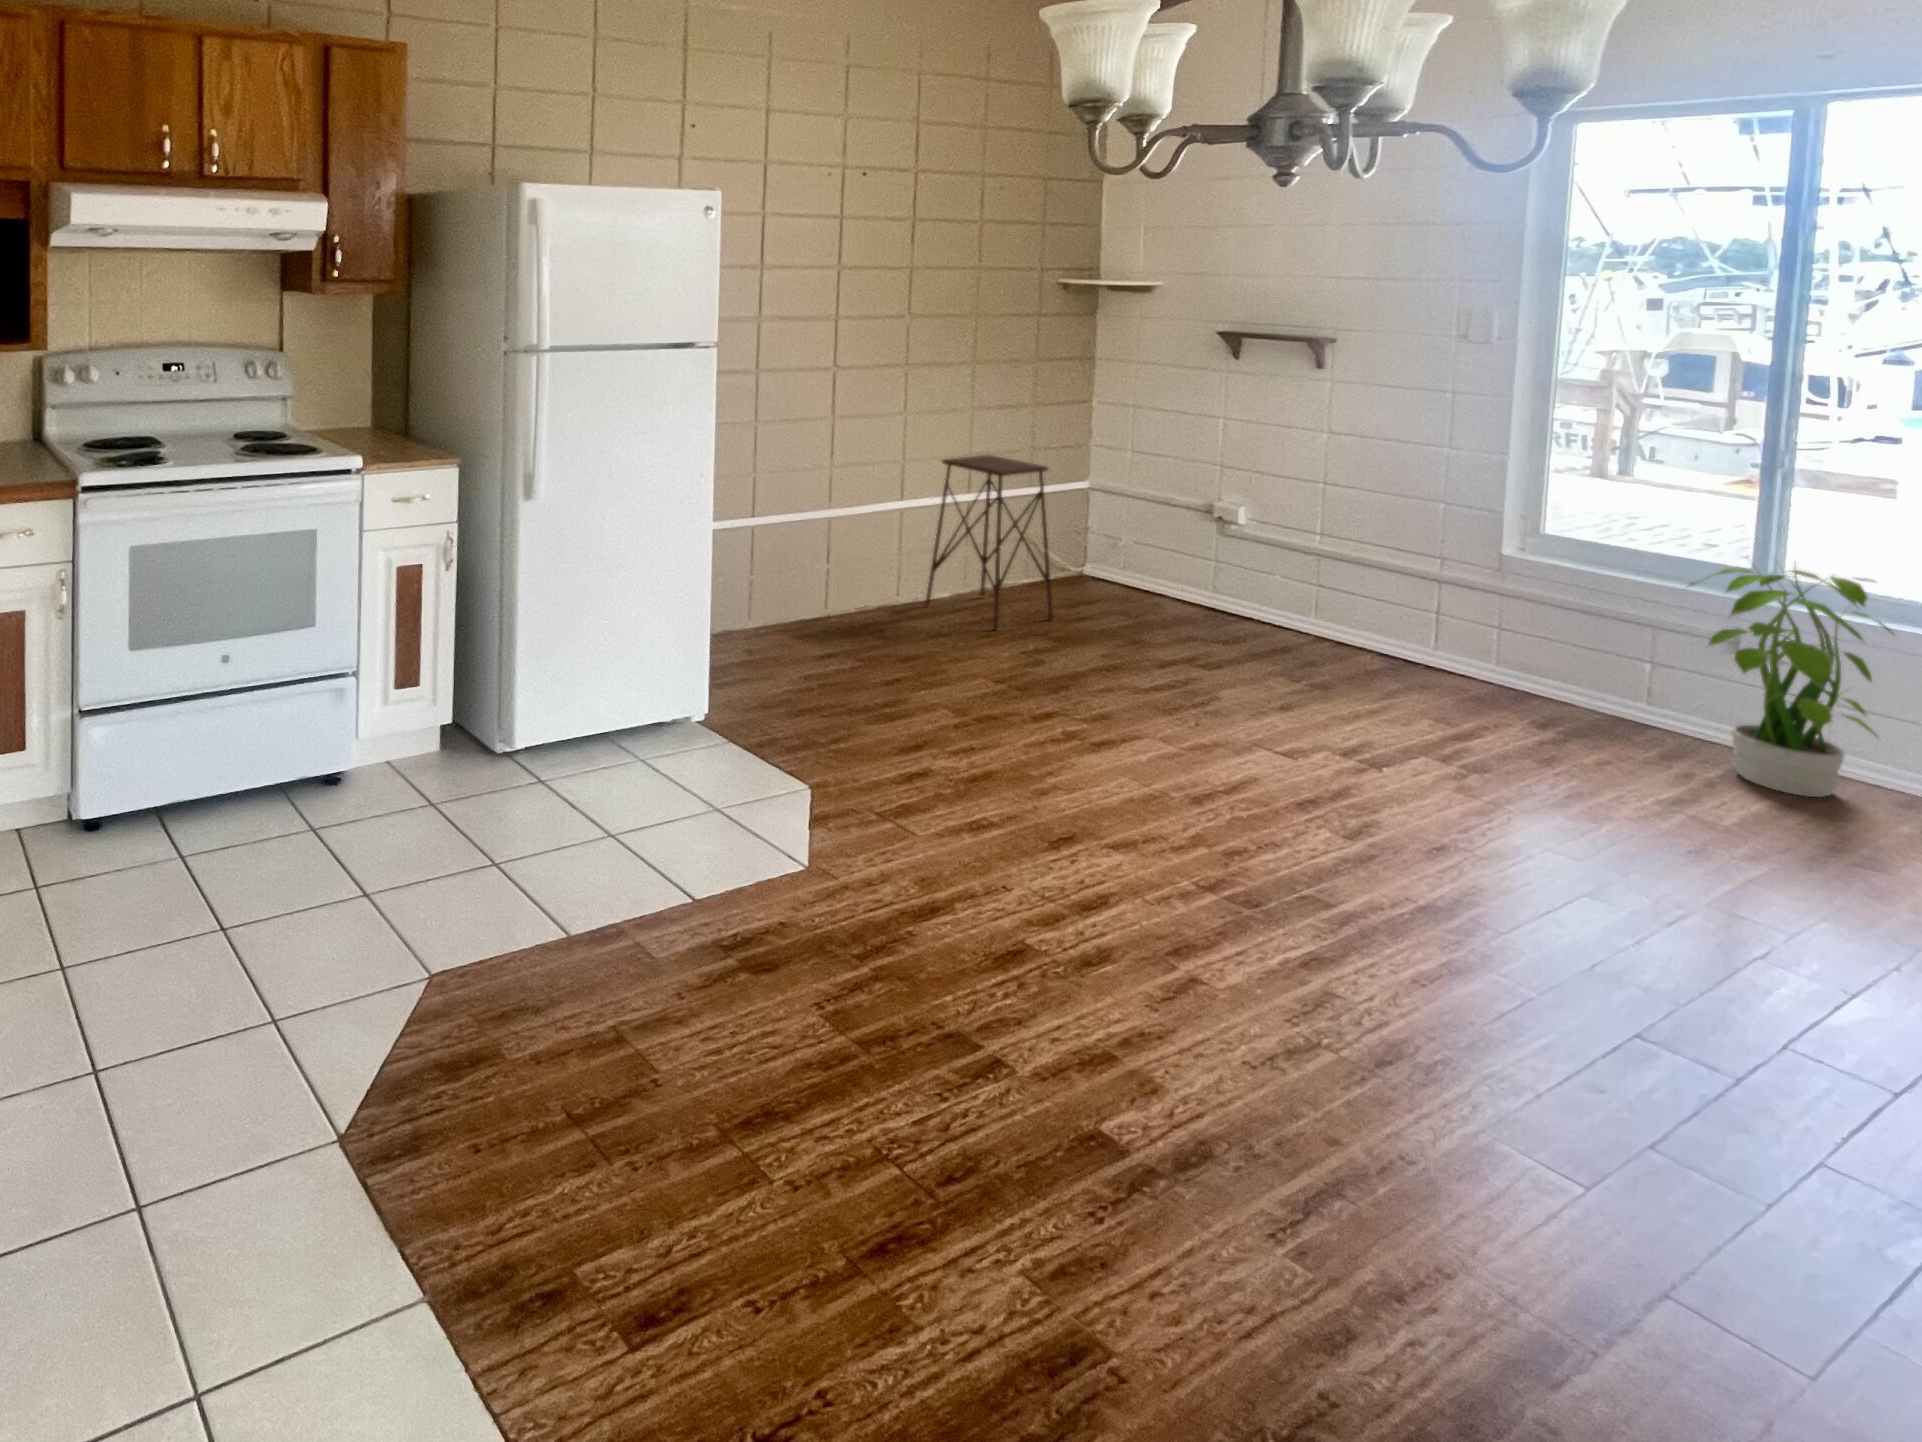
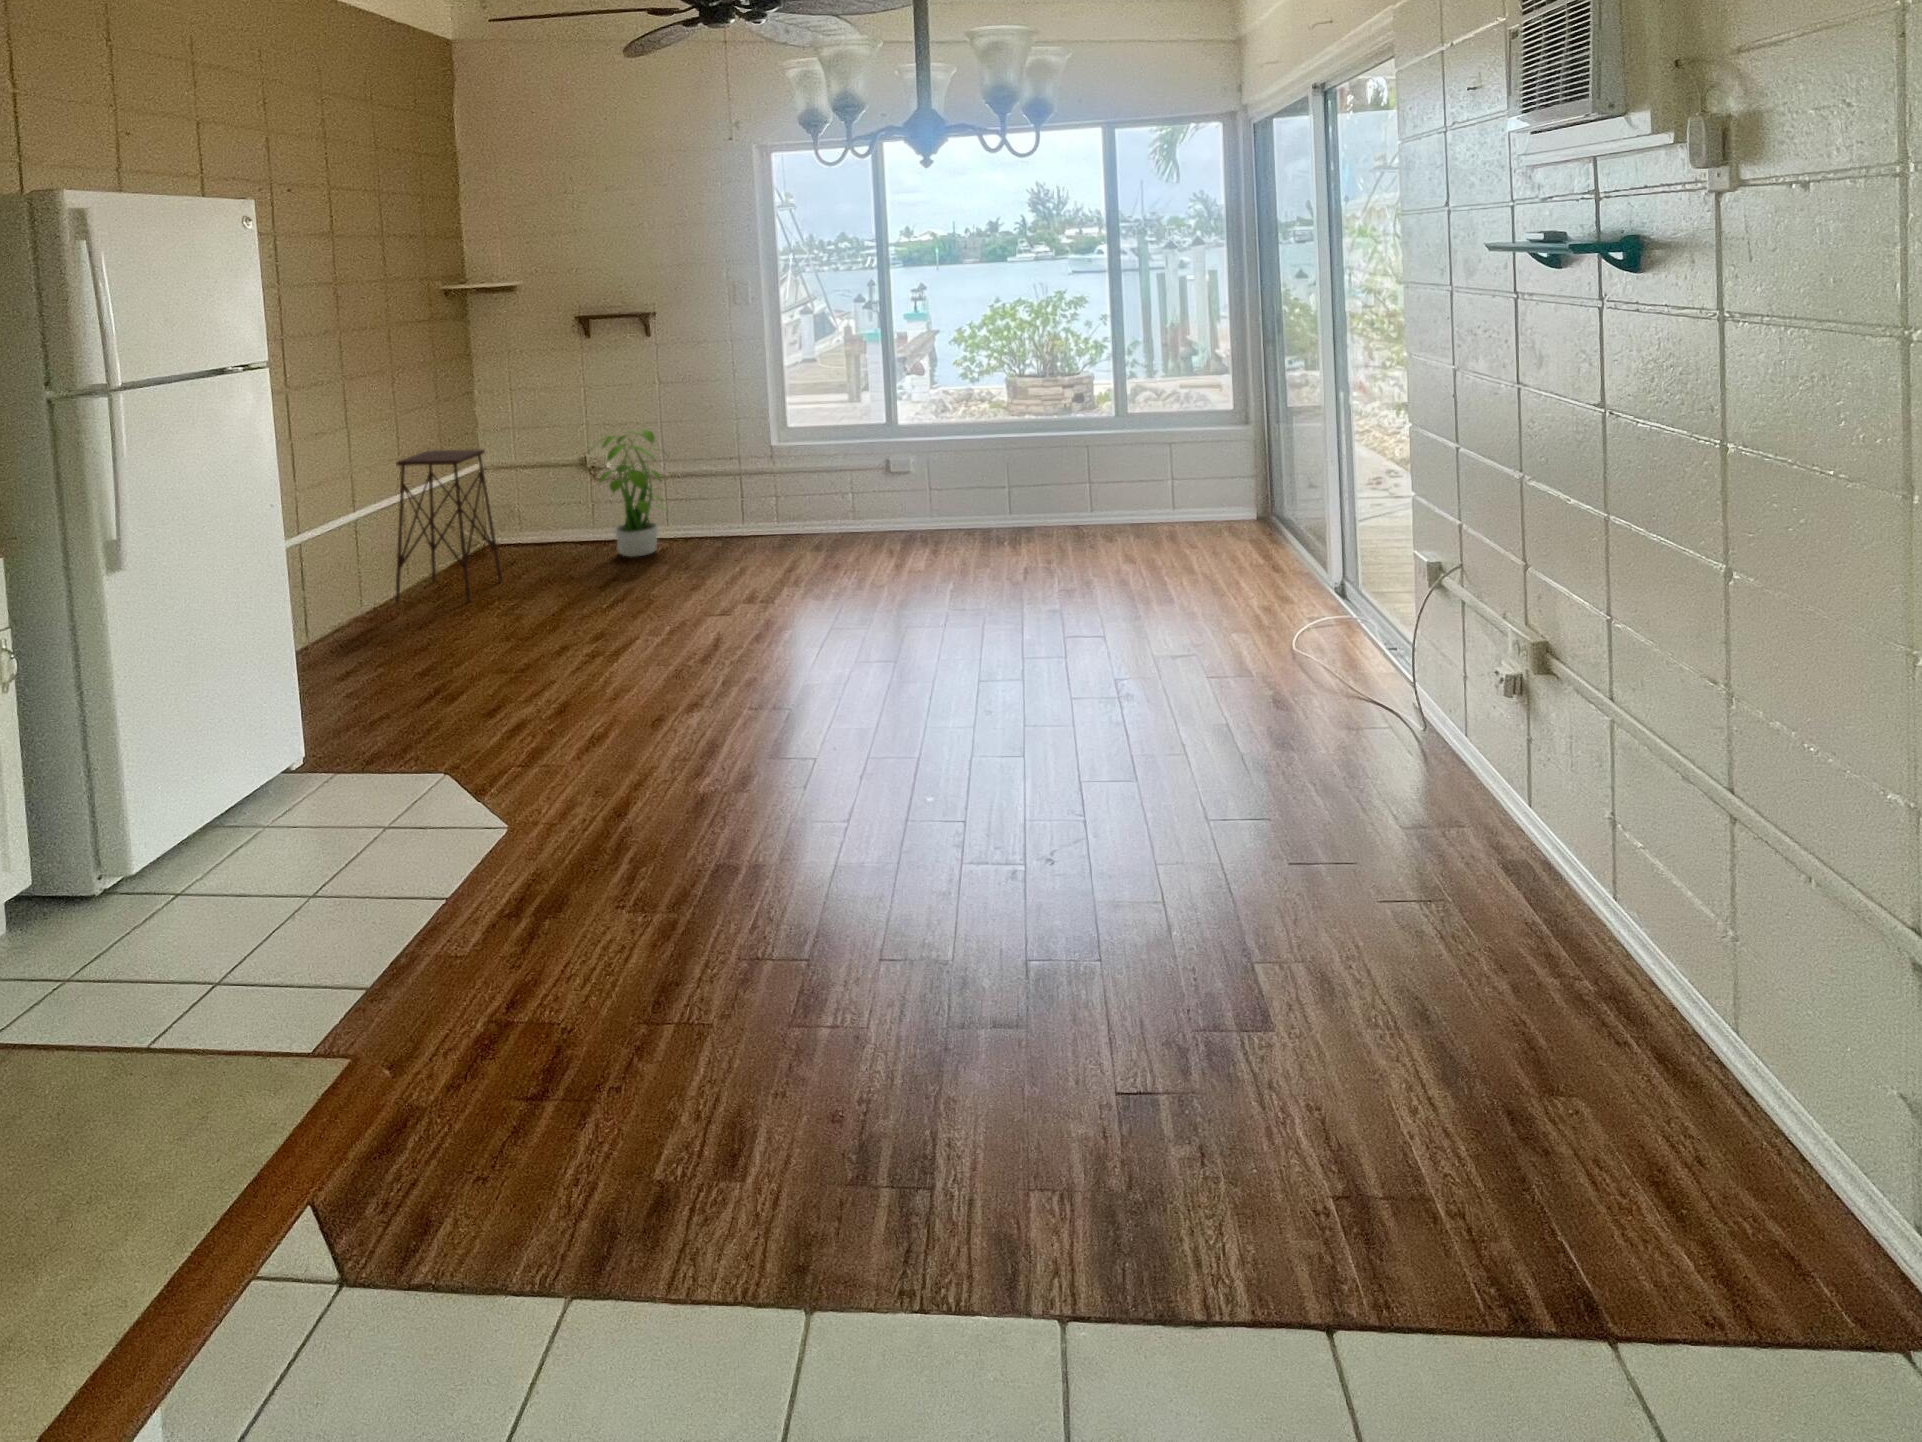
potted plant: present [1688,568,1895,797] -> present [589,430,664,557]

